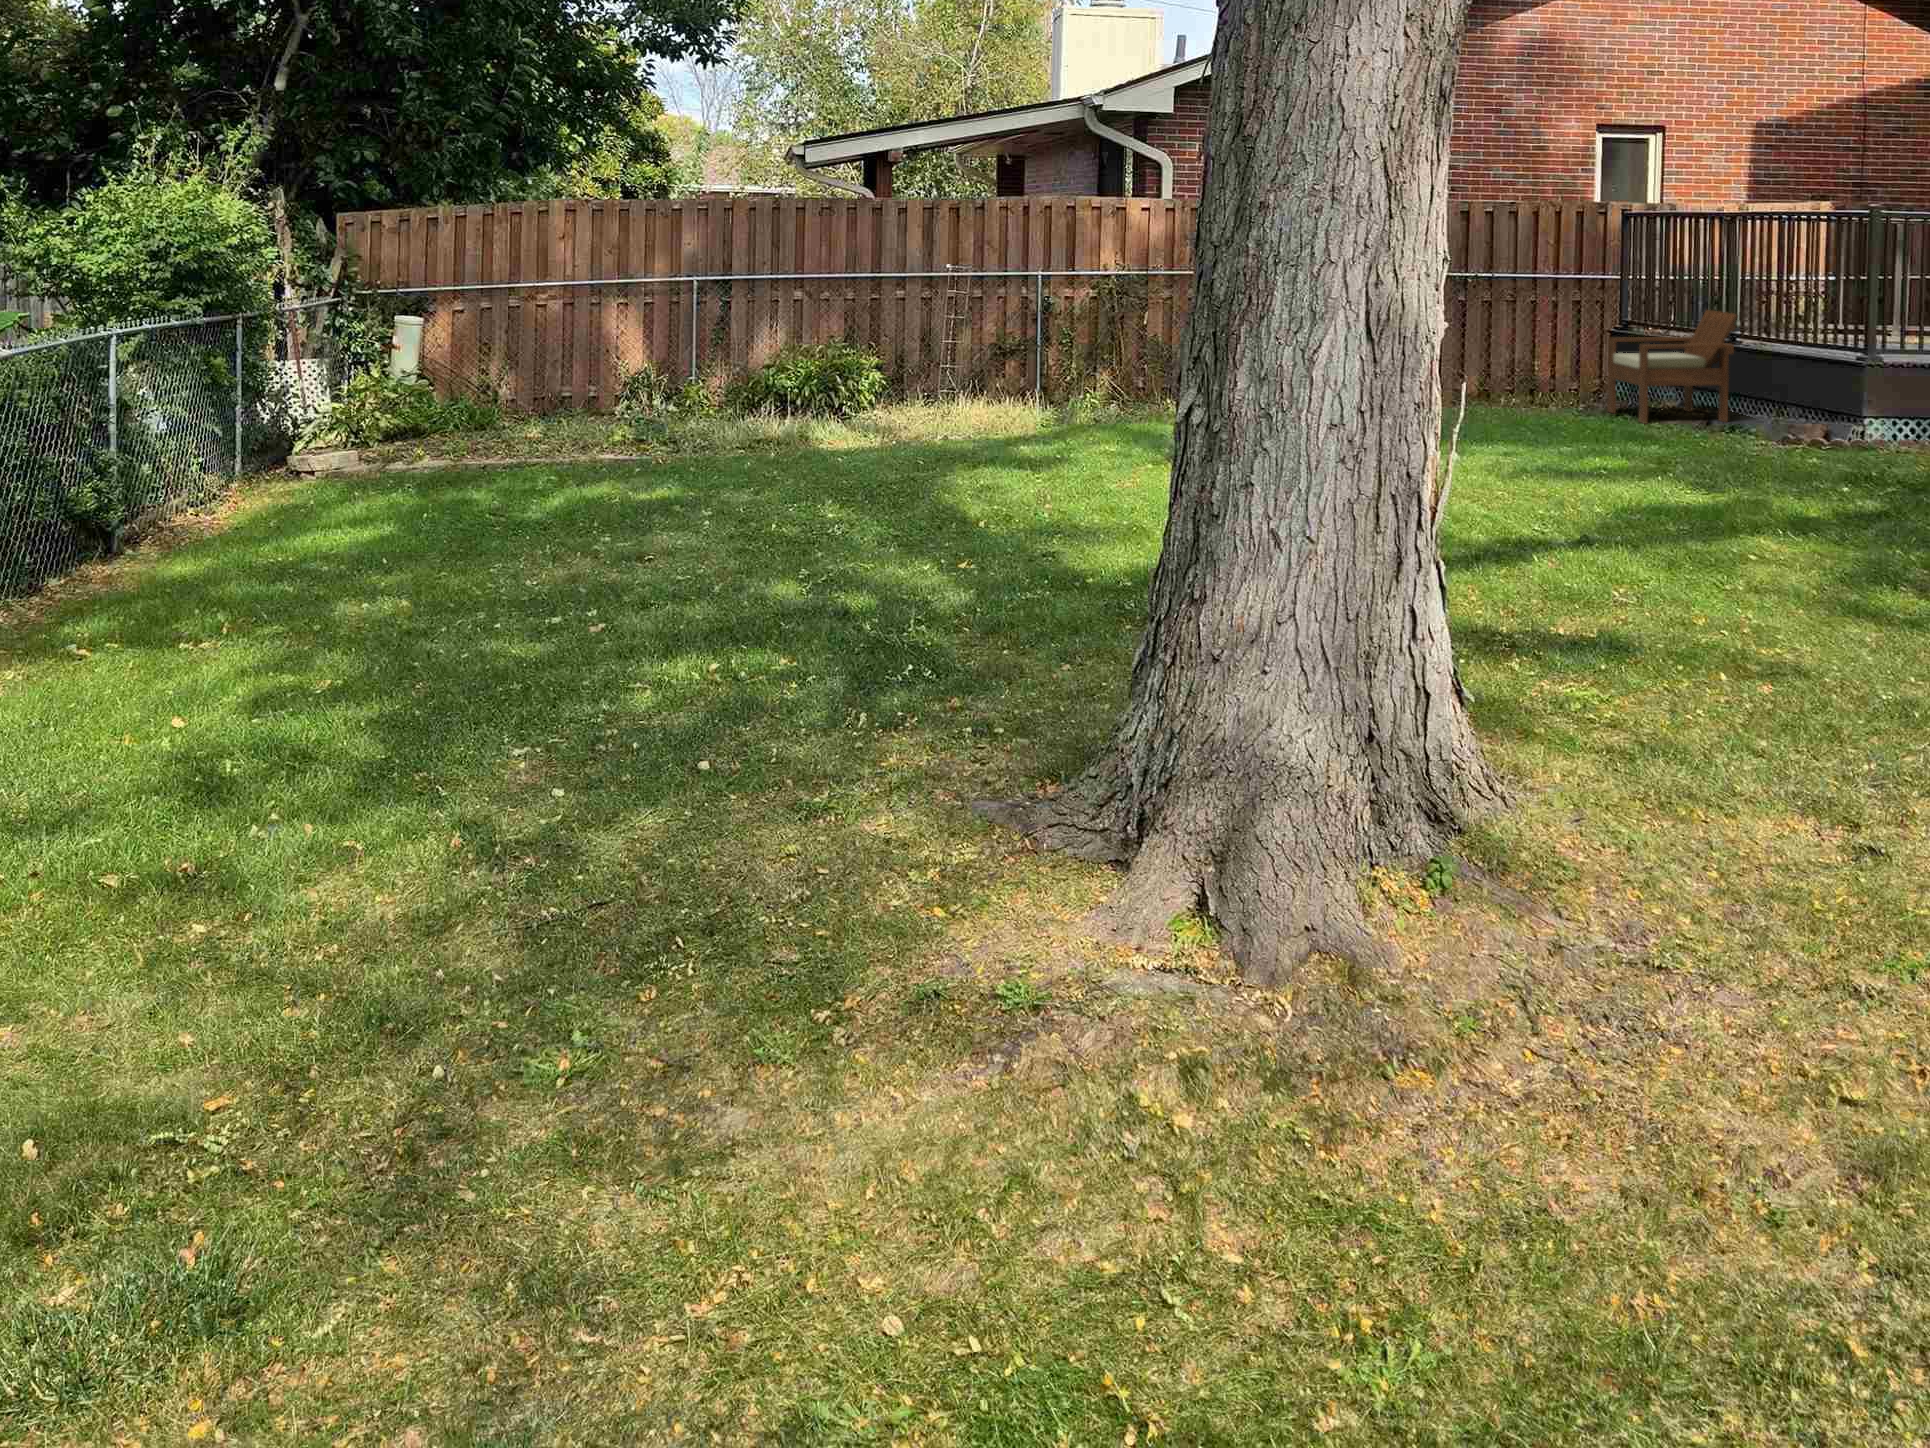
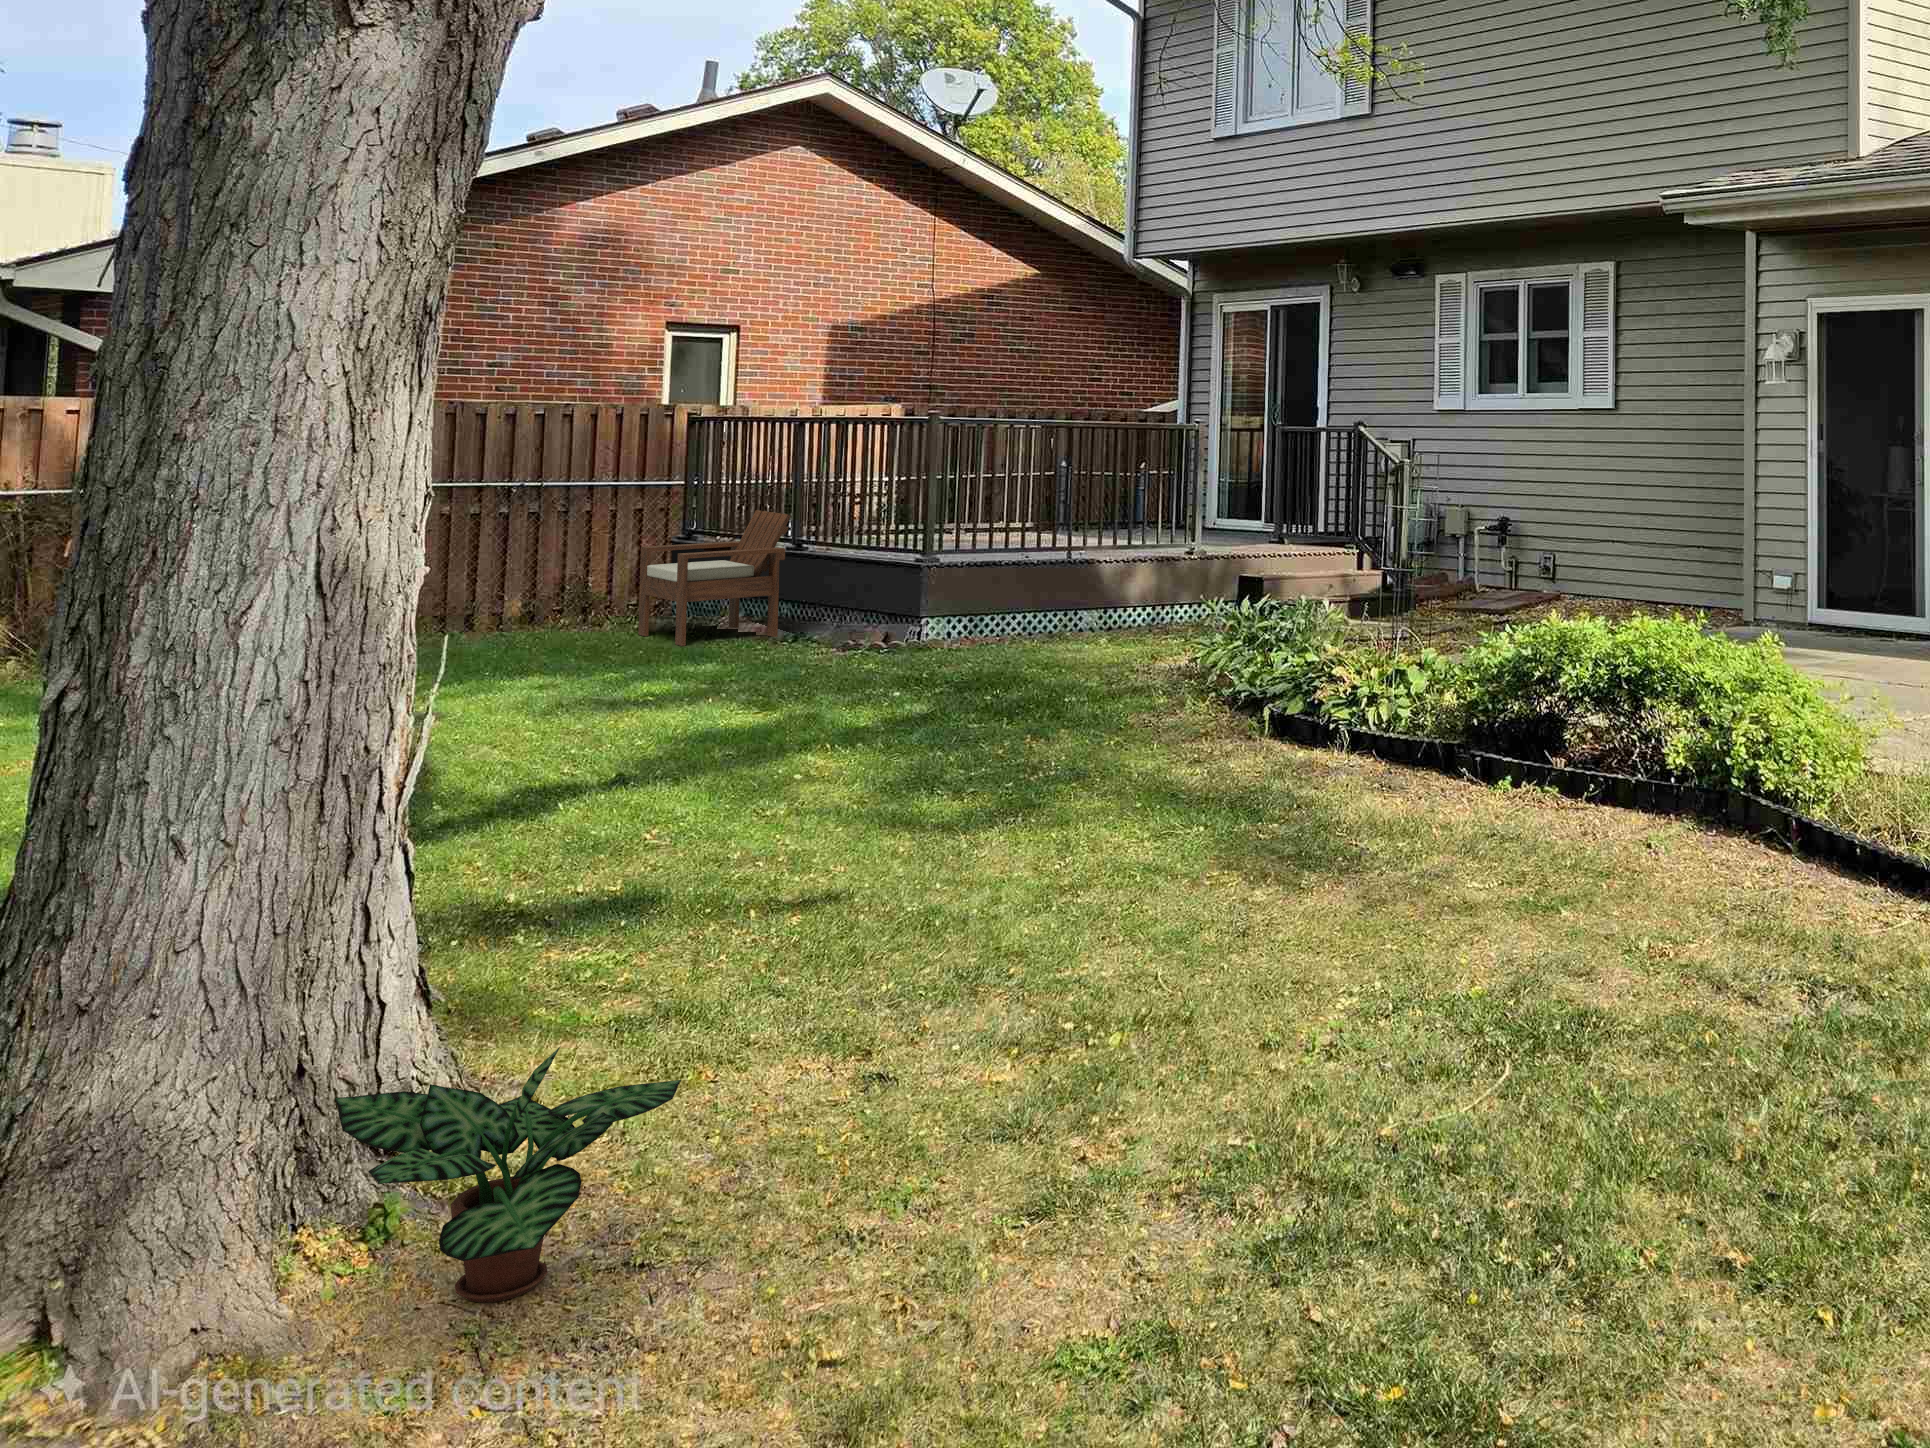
potted plant: none [1393,759,1679,967] -> present [335,1047,681,1303]

